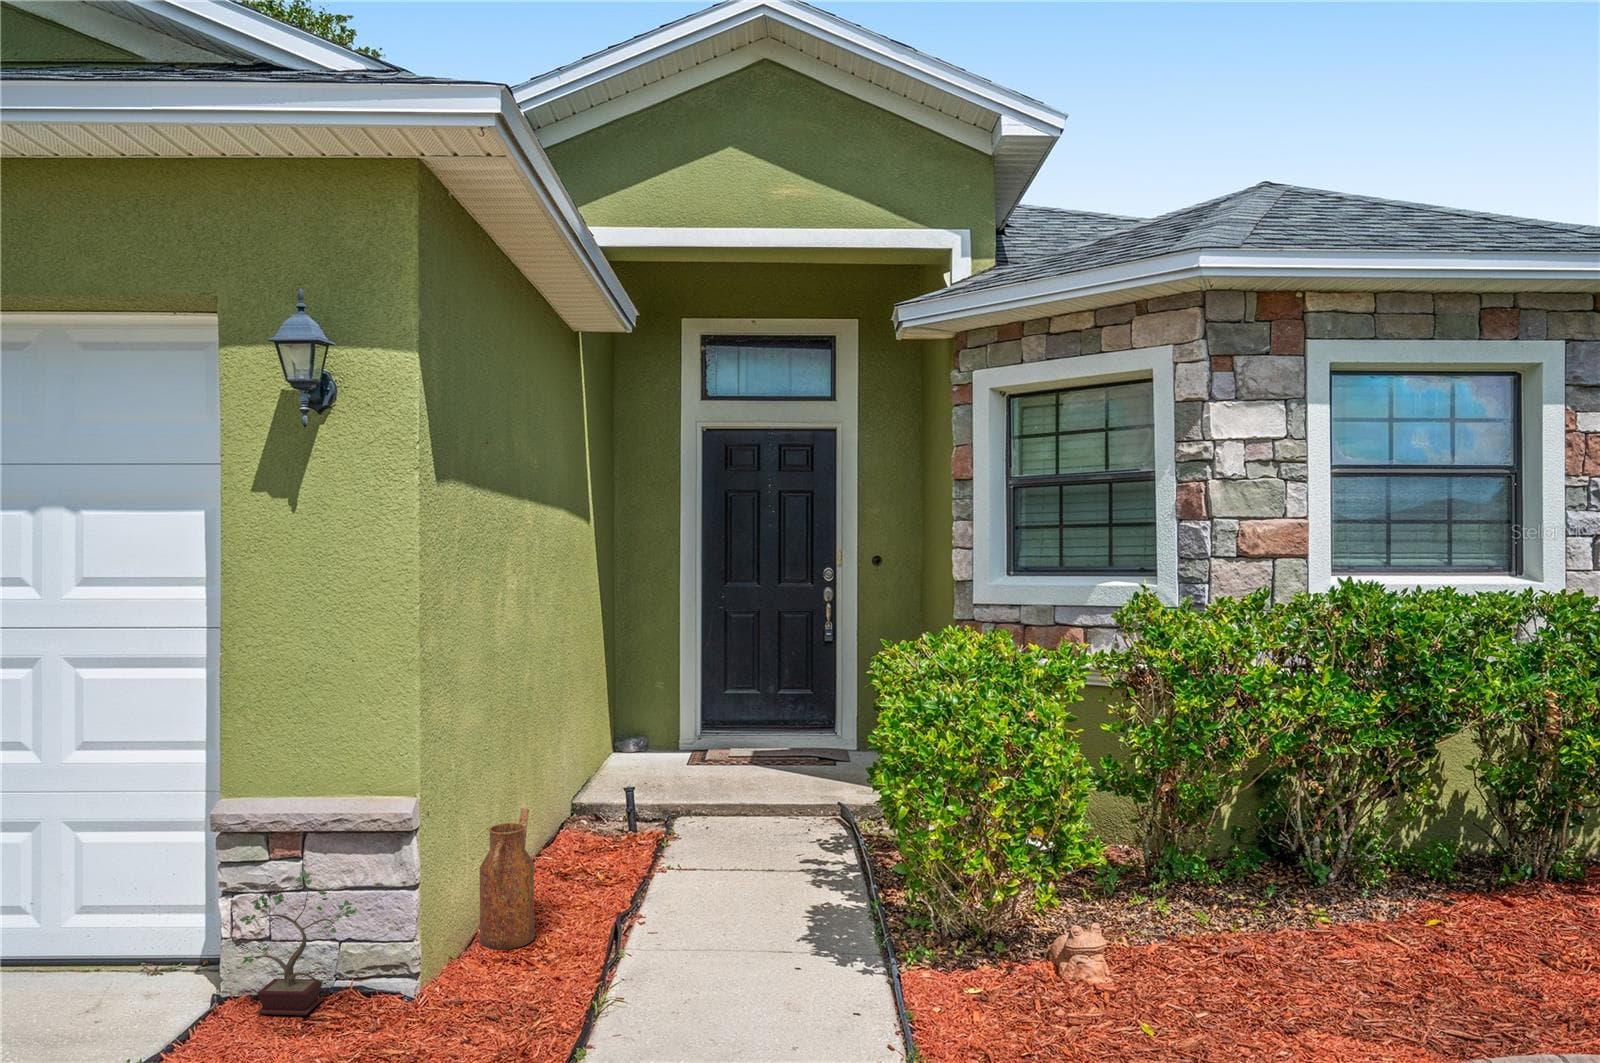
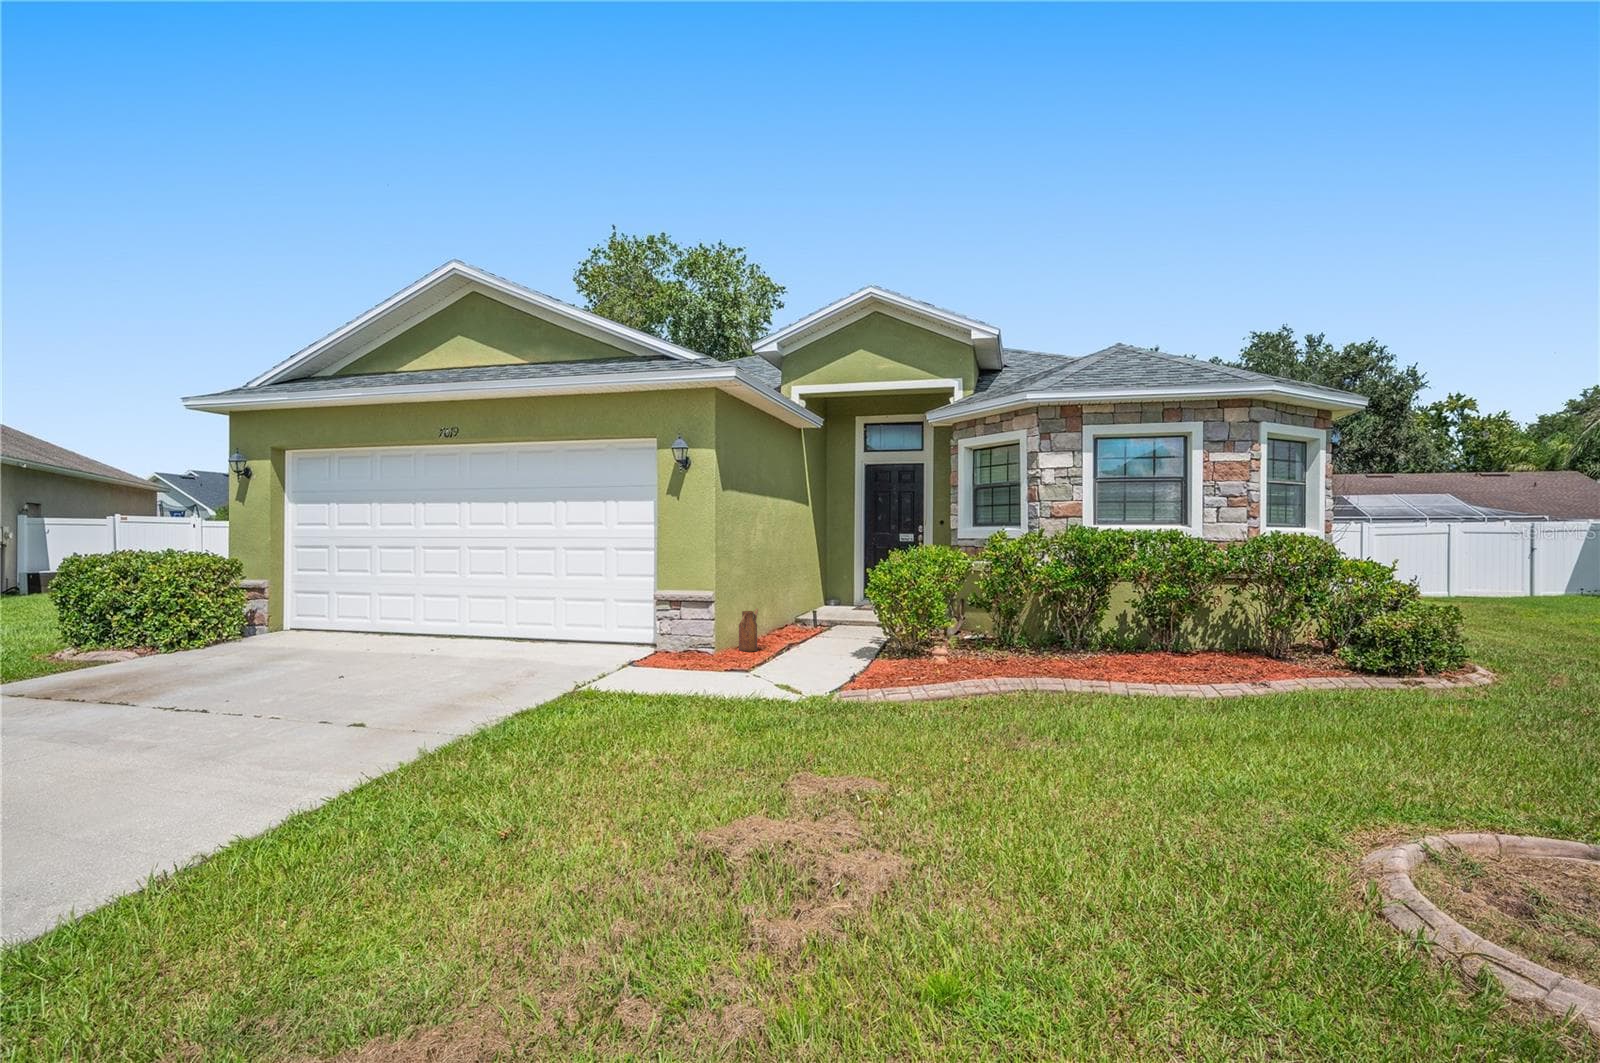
potted plant: present [240,871,357,1015] -> none [664,611,697,654]

